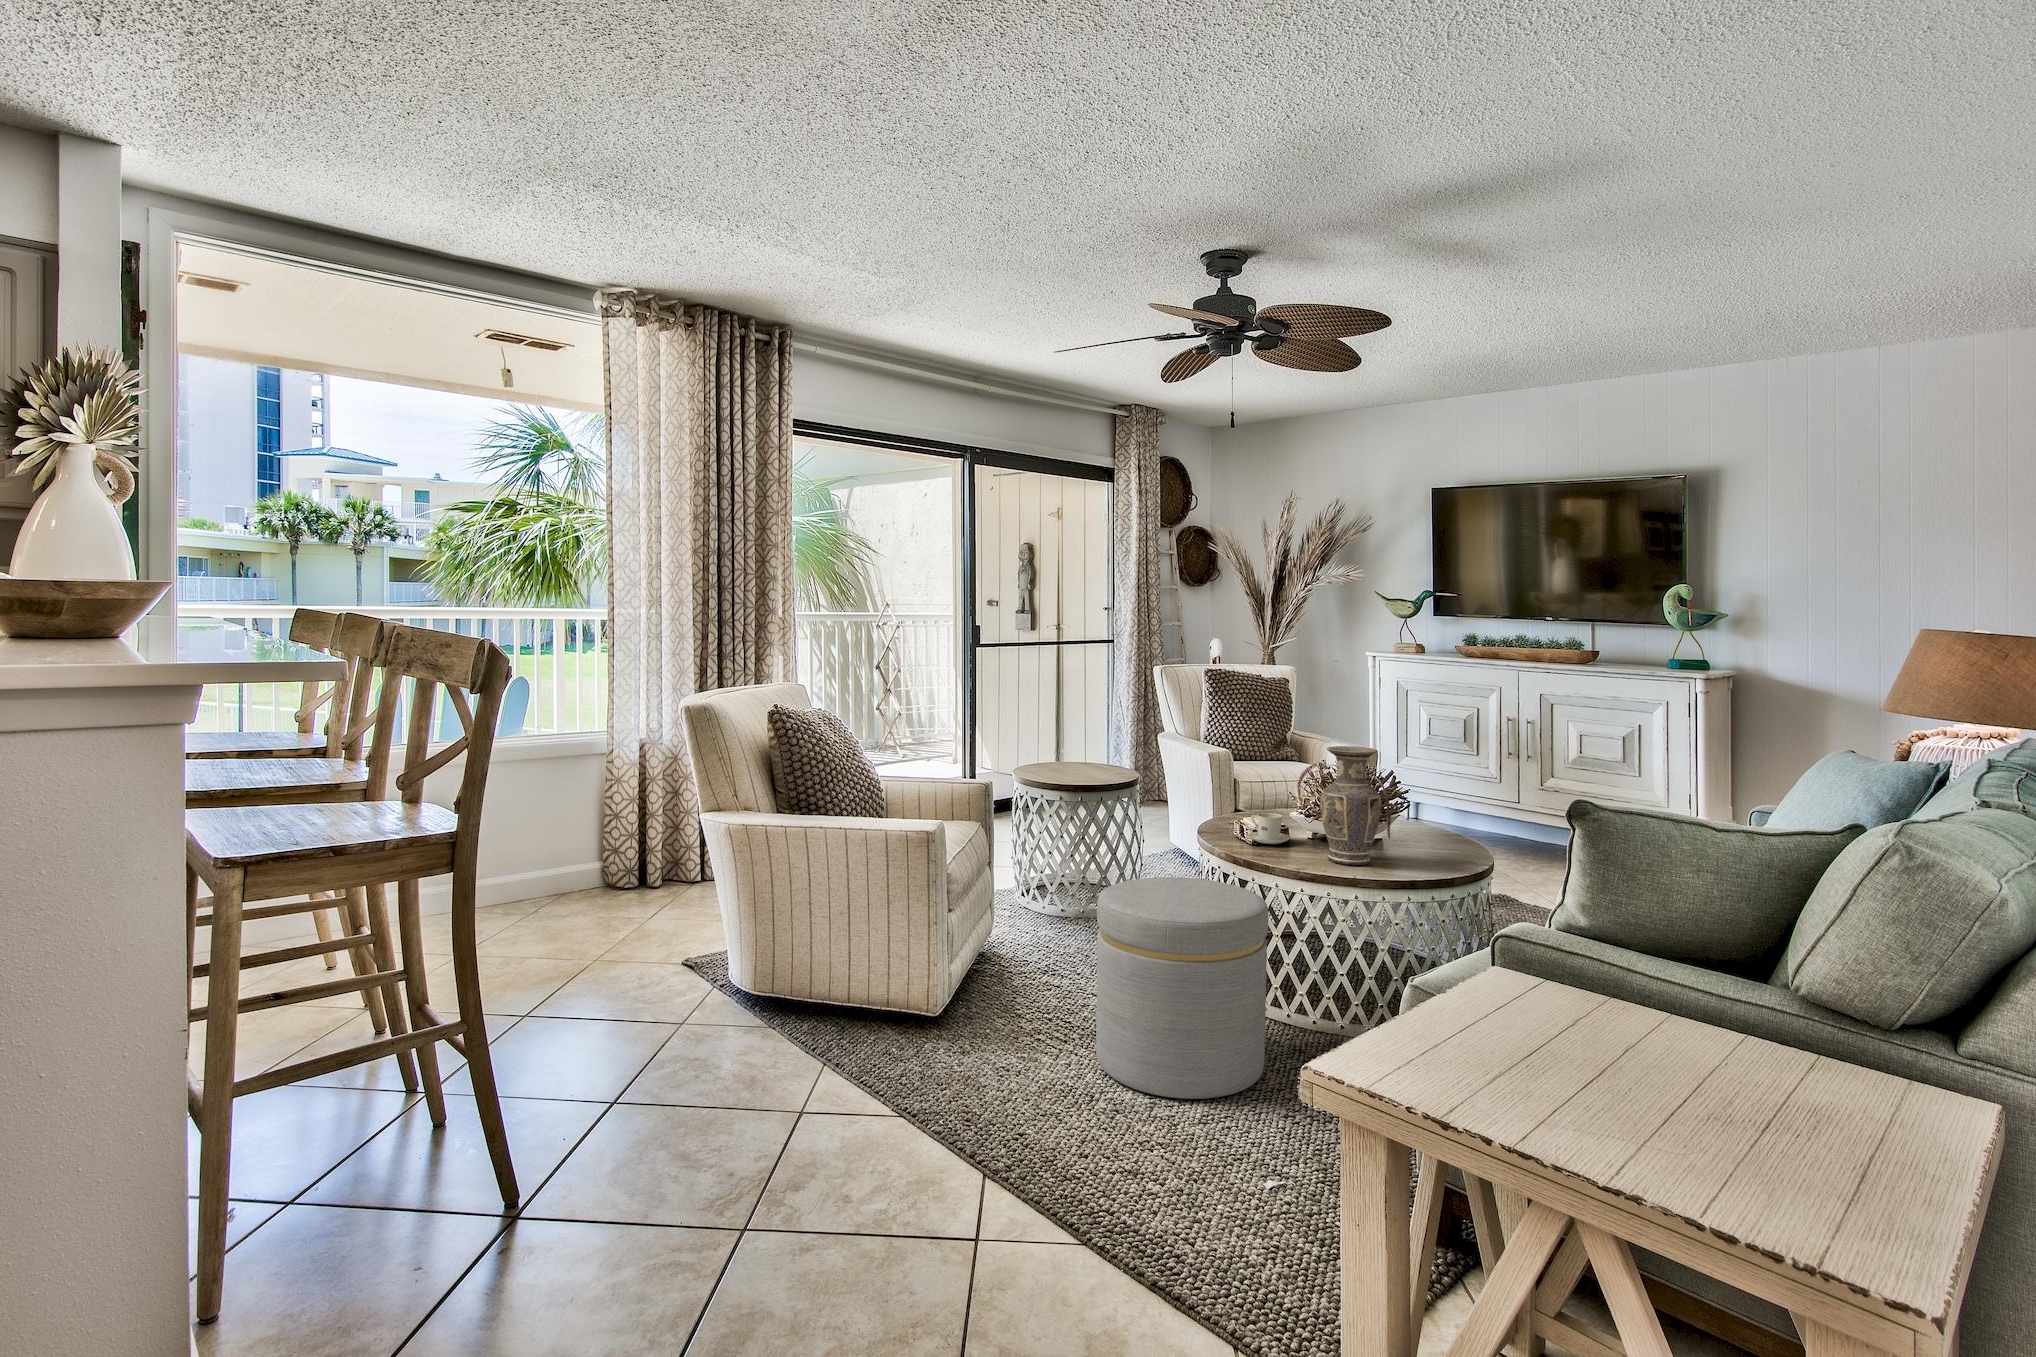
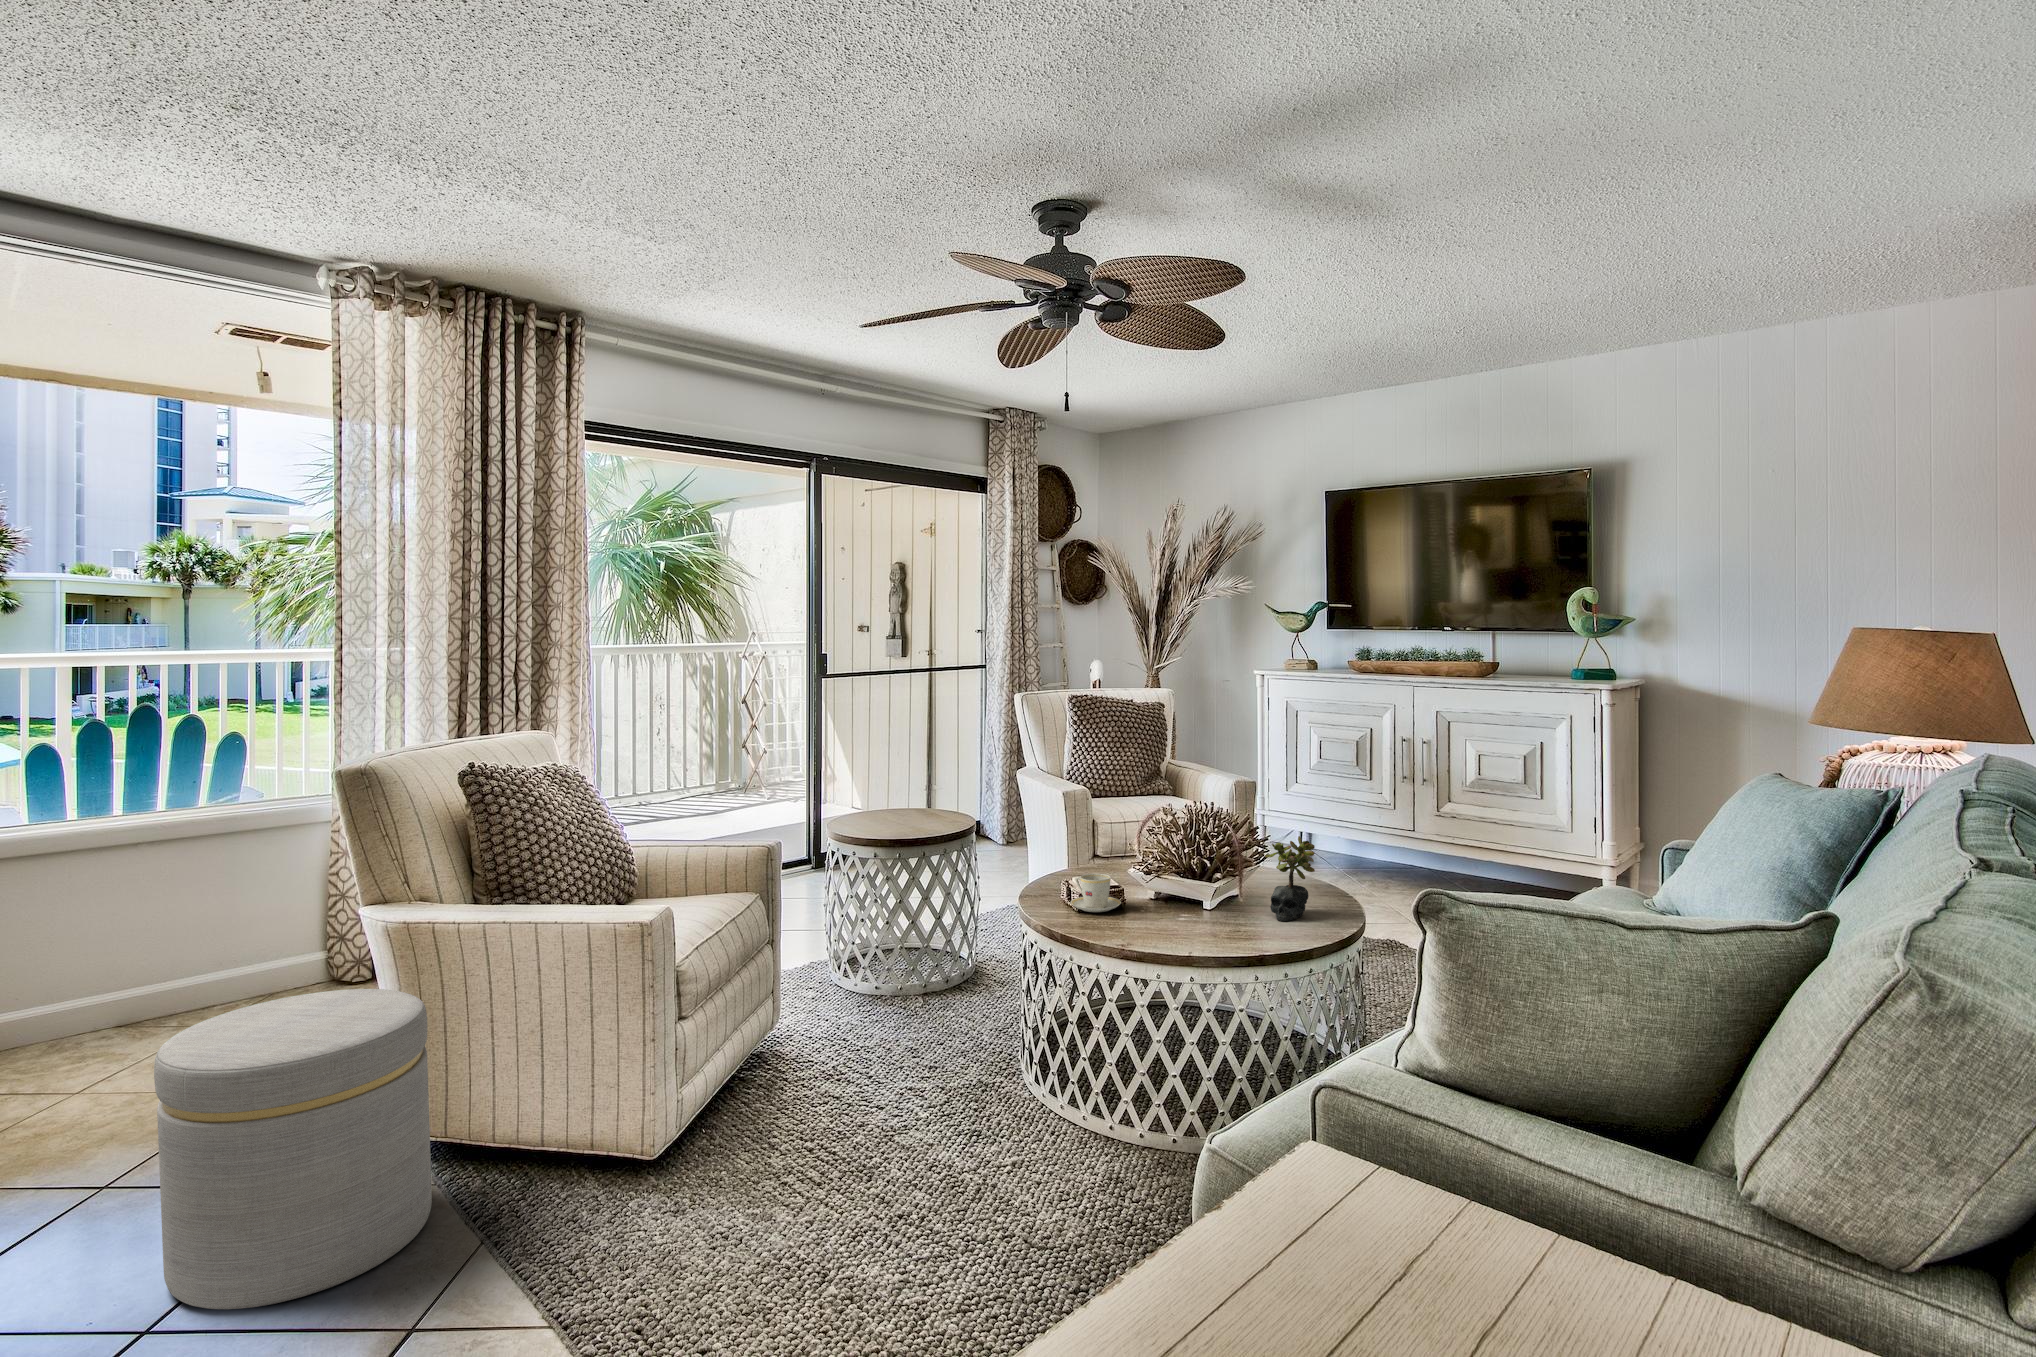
vase: present [1320,746,1382,865] -> none [1147,792,1218,939]
succulent plant: none [1414,787,1459,856] -> present [1265,836,1315,921]
ottoman: present [1096,877,1268,1099] -> present [154,989,432,1309]

